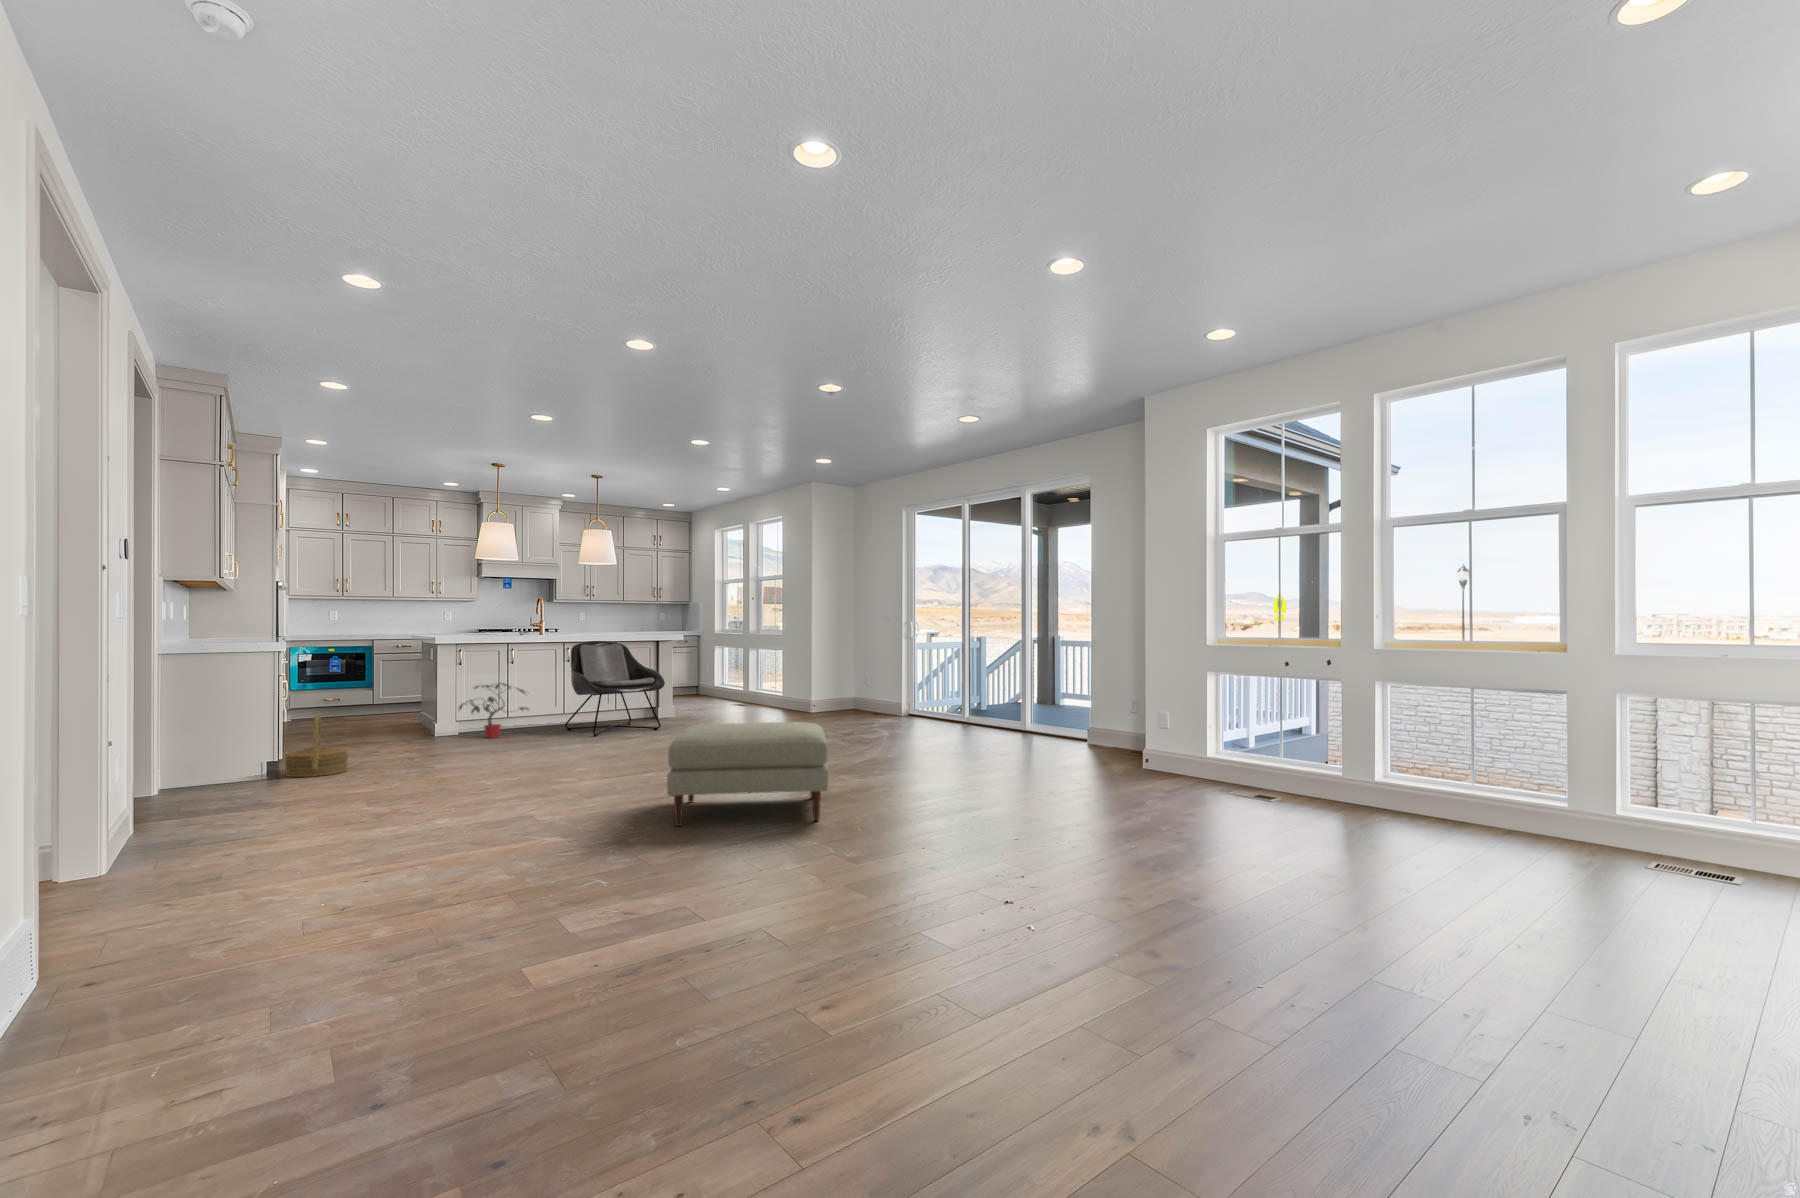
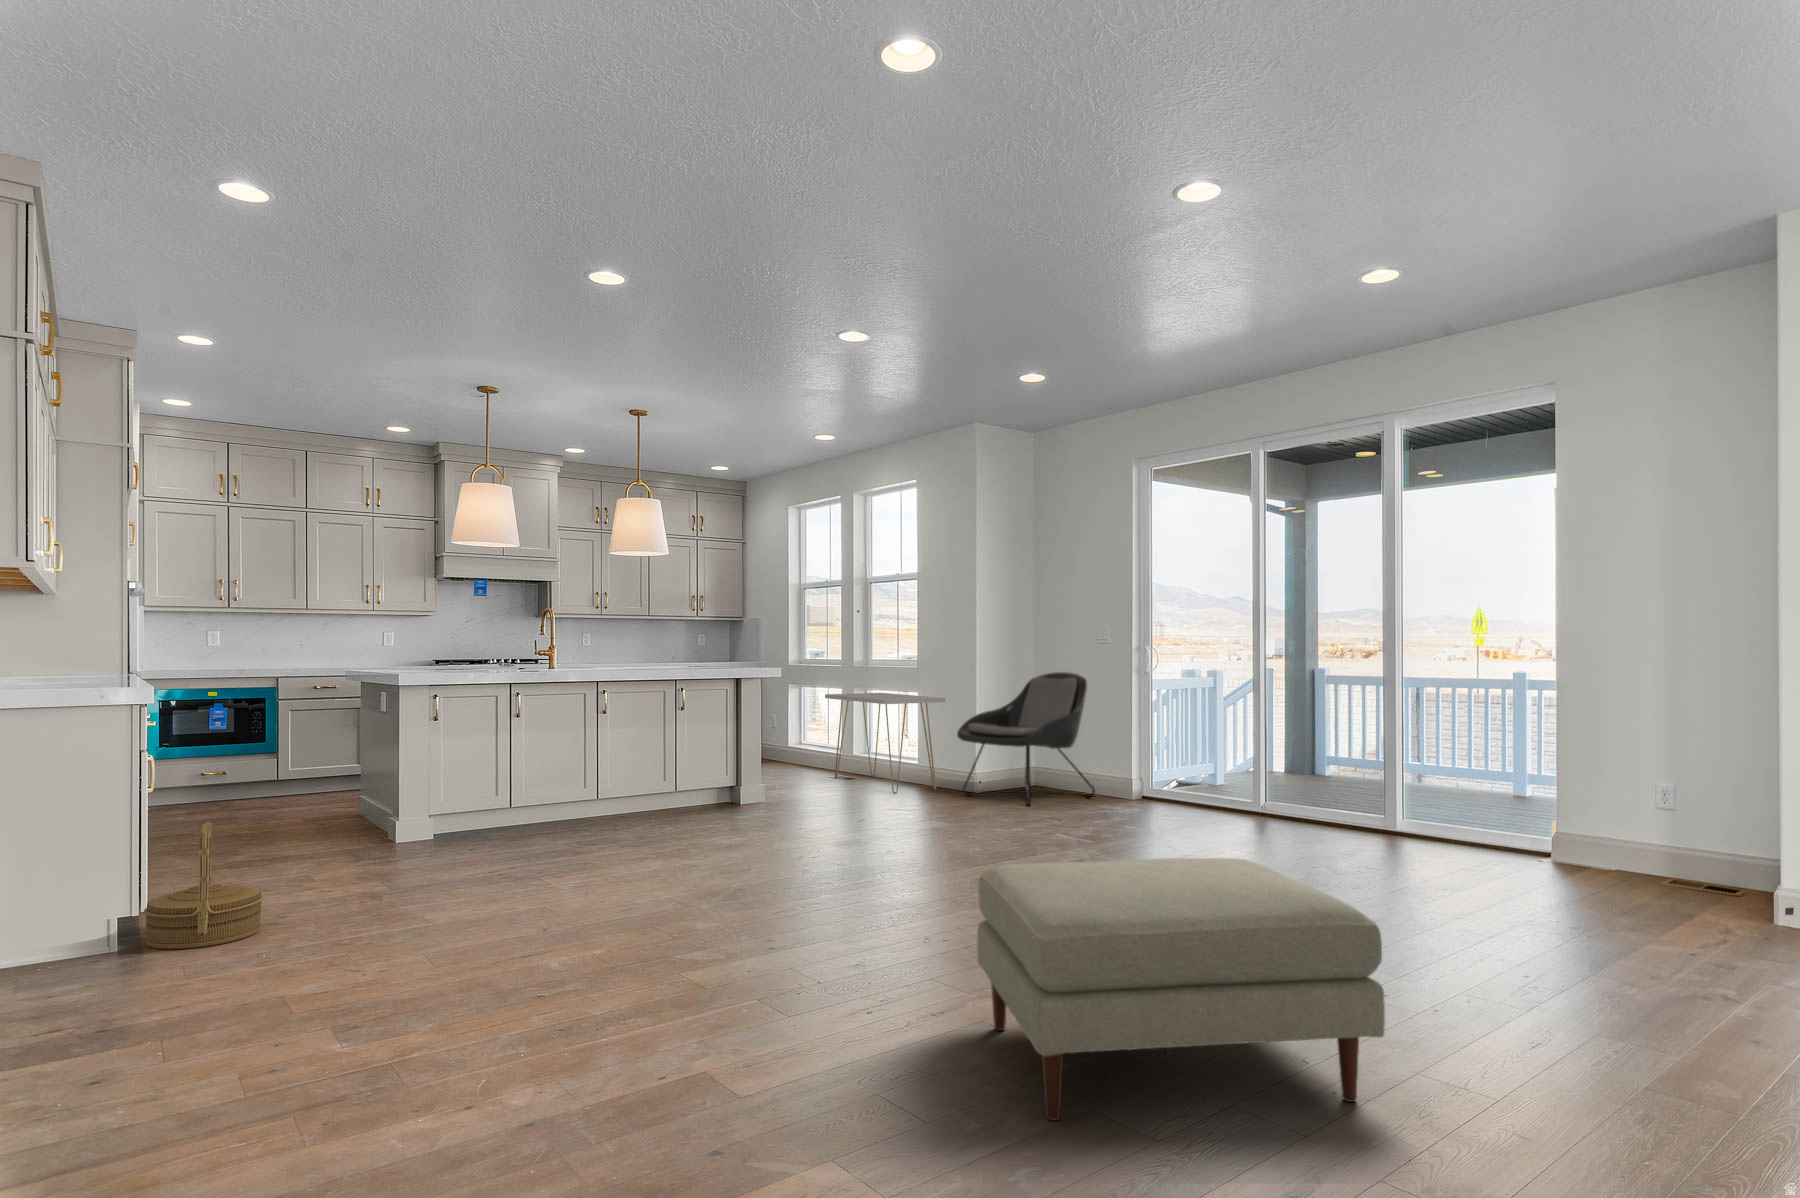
lounge chair: present [565,641,665,736] -> present [957,672,1095,806]
console table: none [727,651,795,713] -> present [825,693,945,794]
potted plant: present [459,683,528,738] -> none [433,751,558,848]

